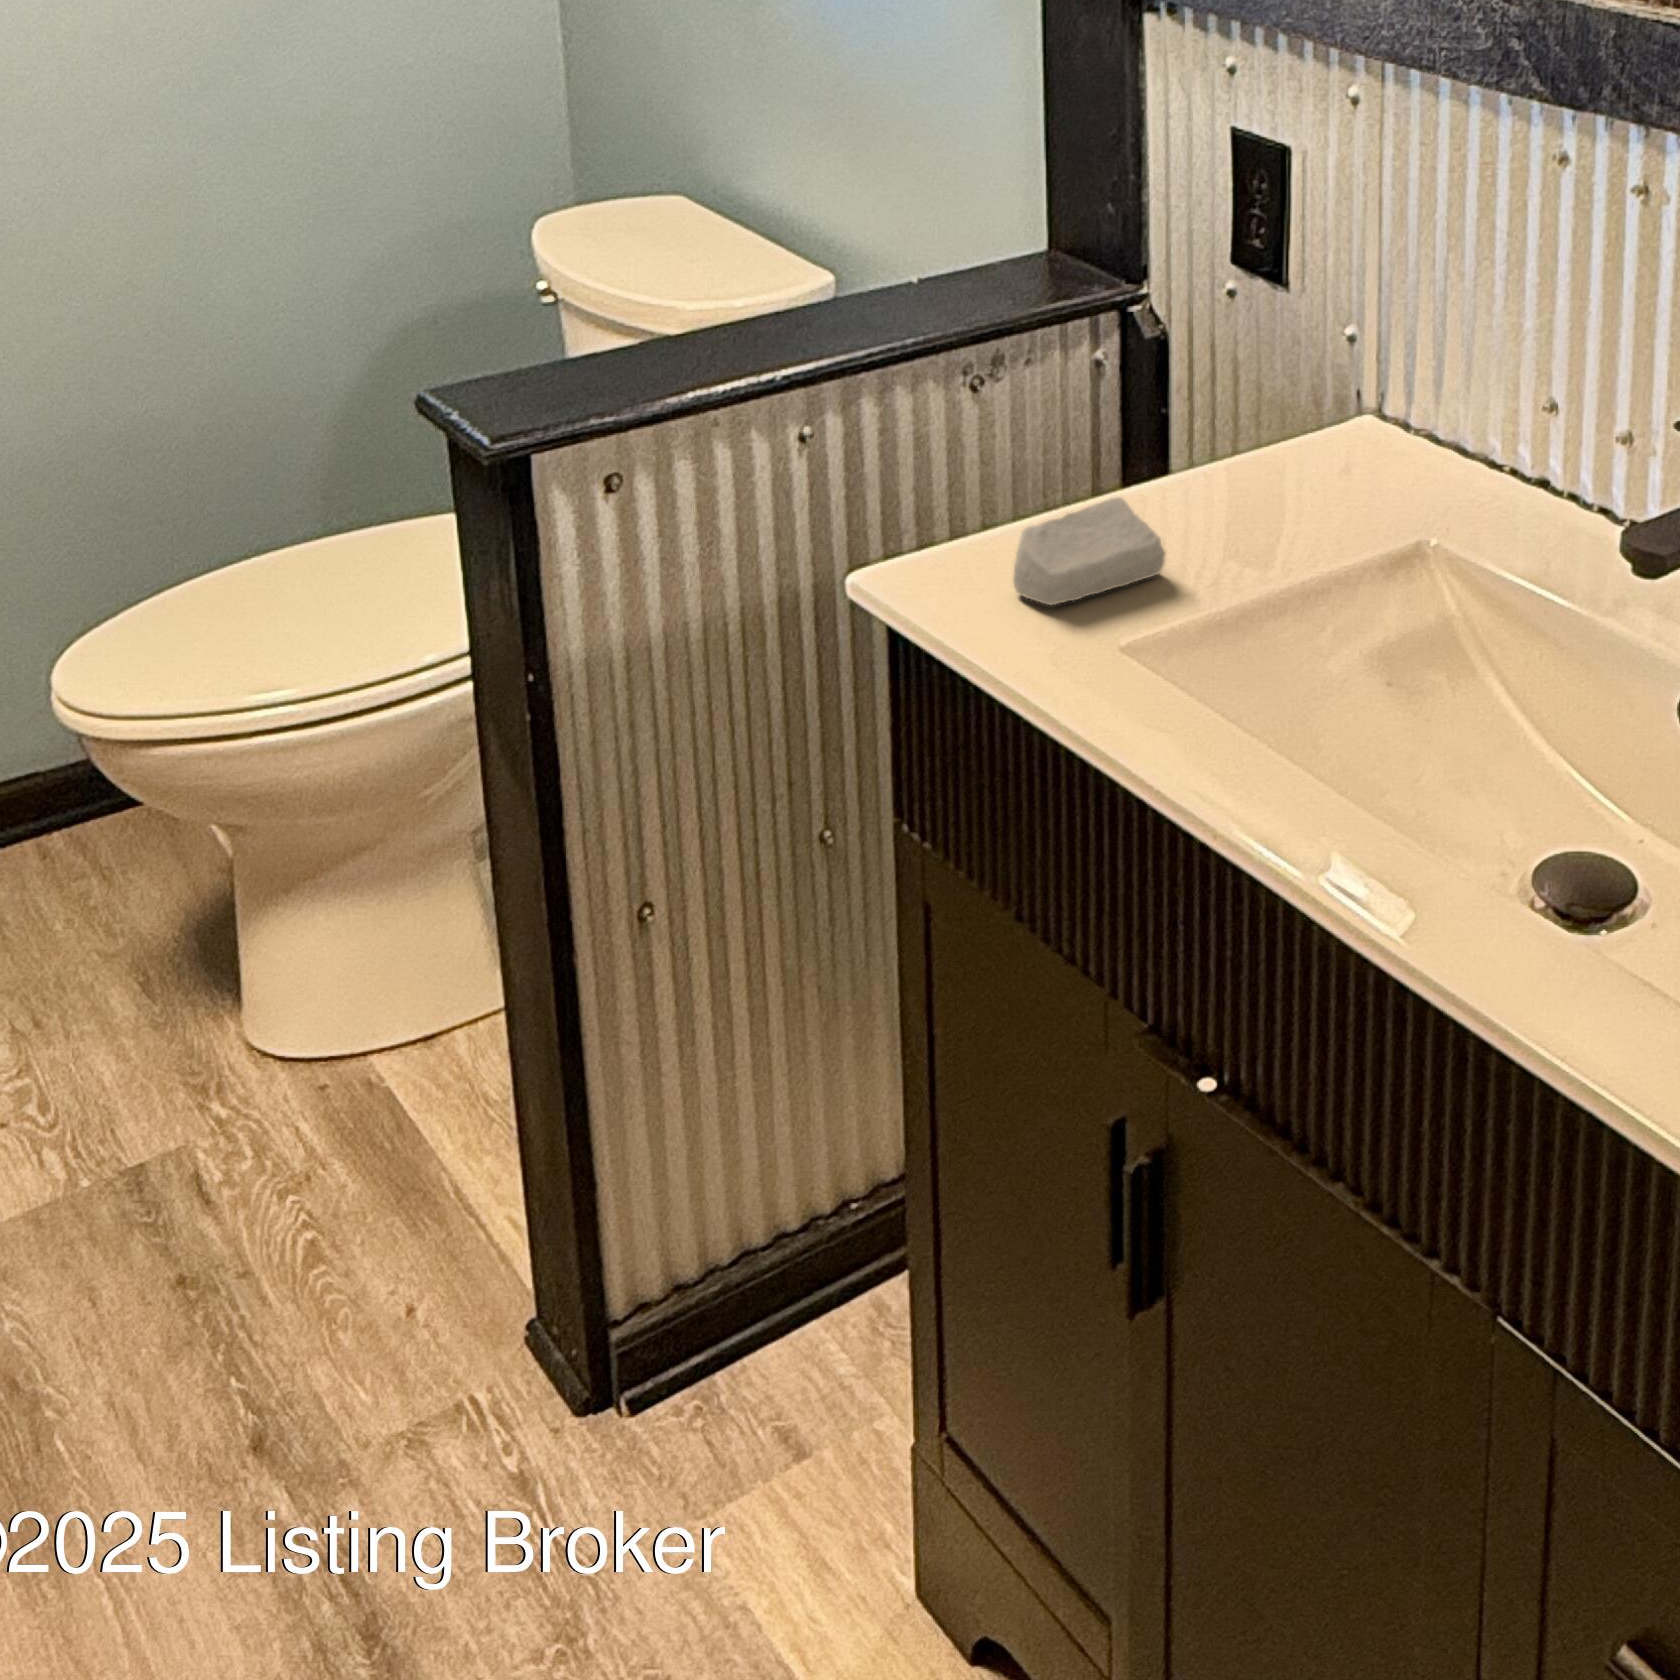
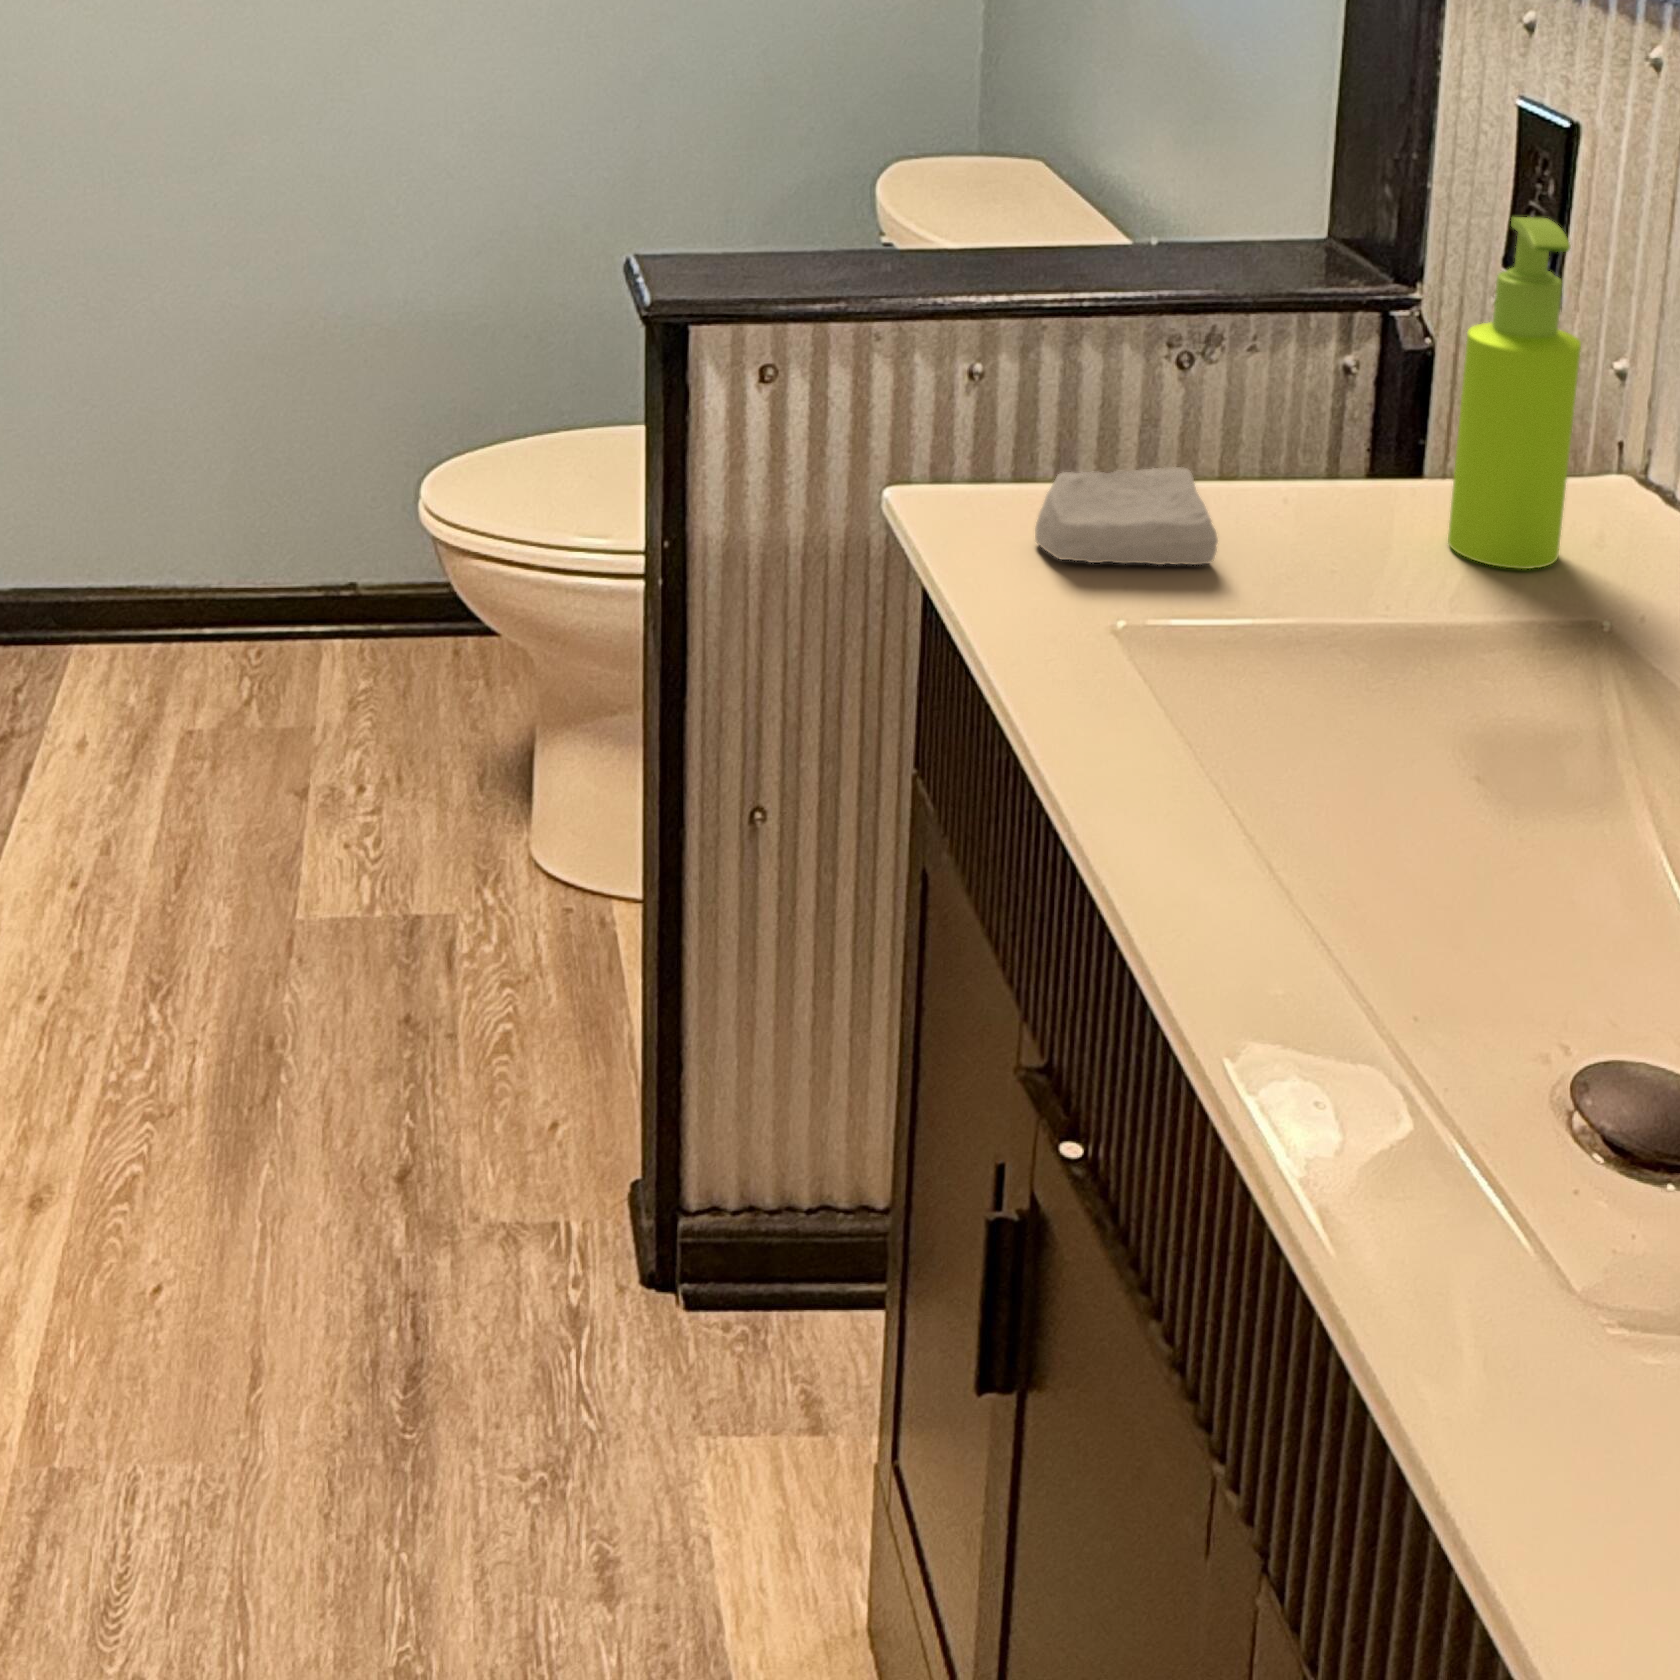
soap dispenser: none [1299,242,1380,515] -> present [1448,217,1581,569]

